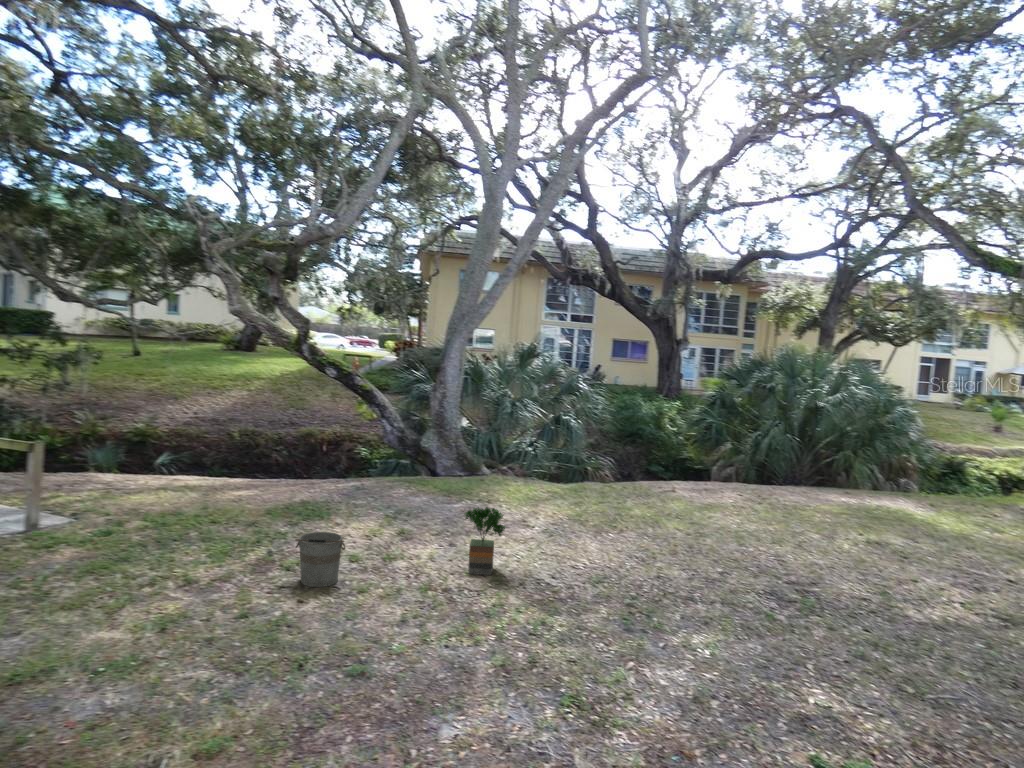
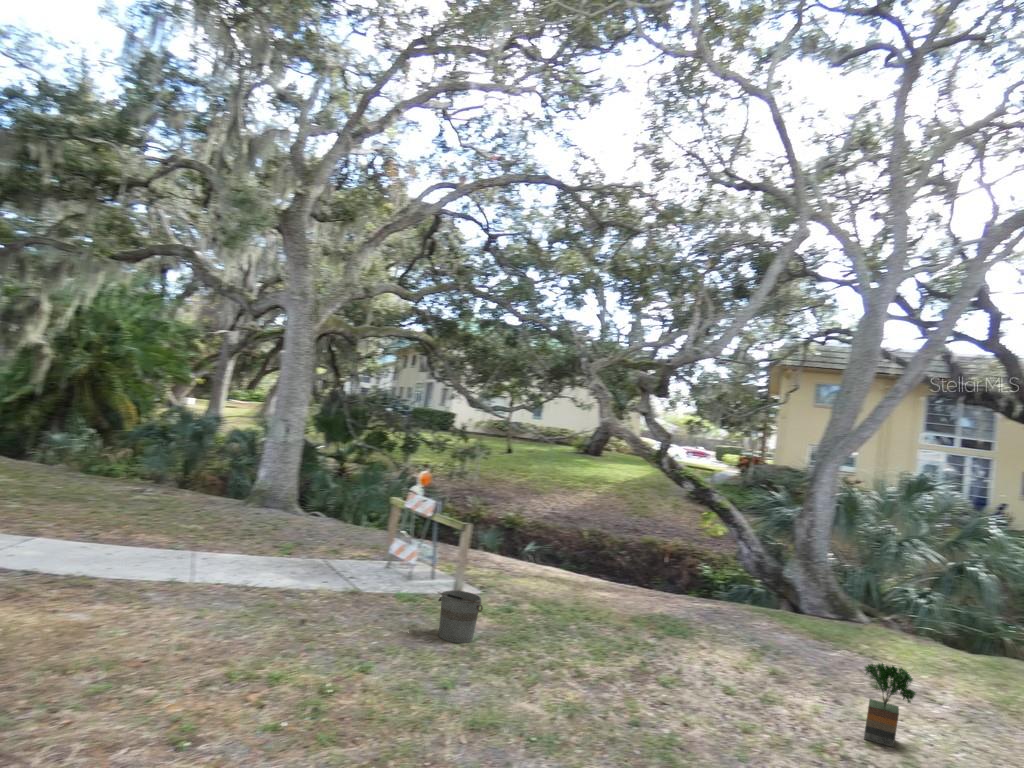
bucket: present [295,532,345,587] -> present [438,590,483,643]

